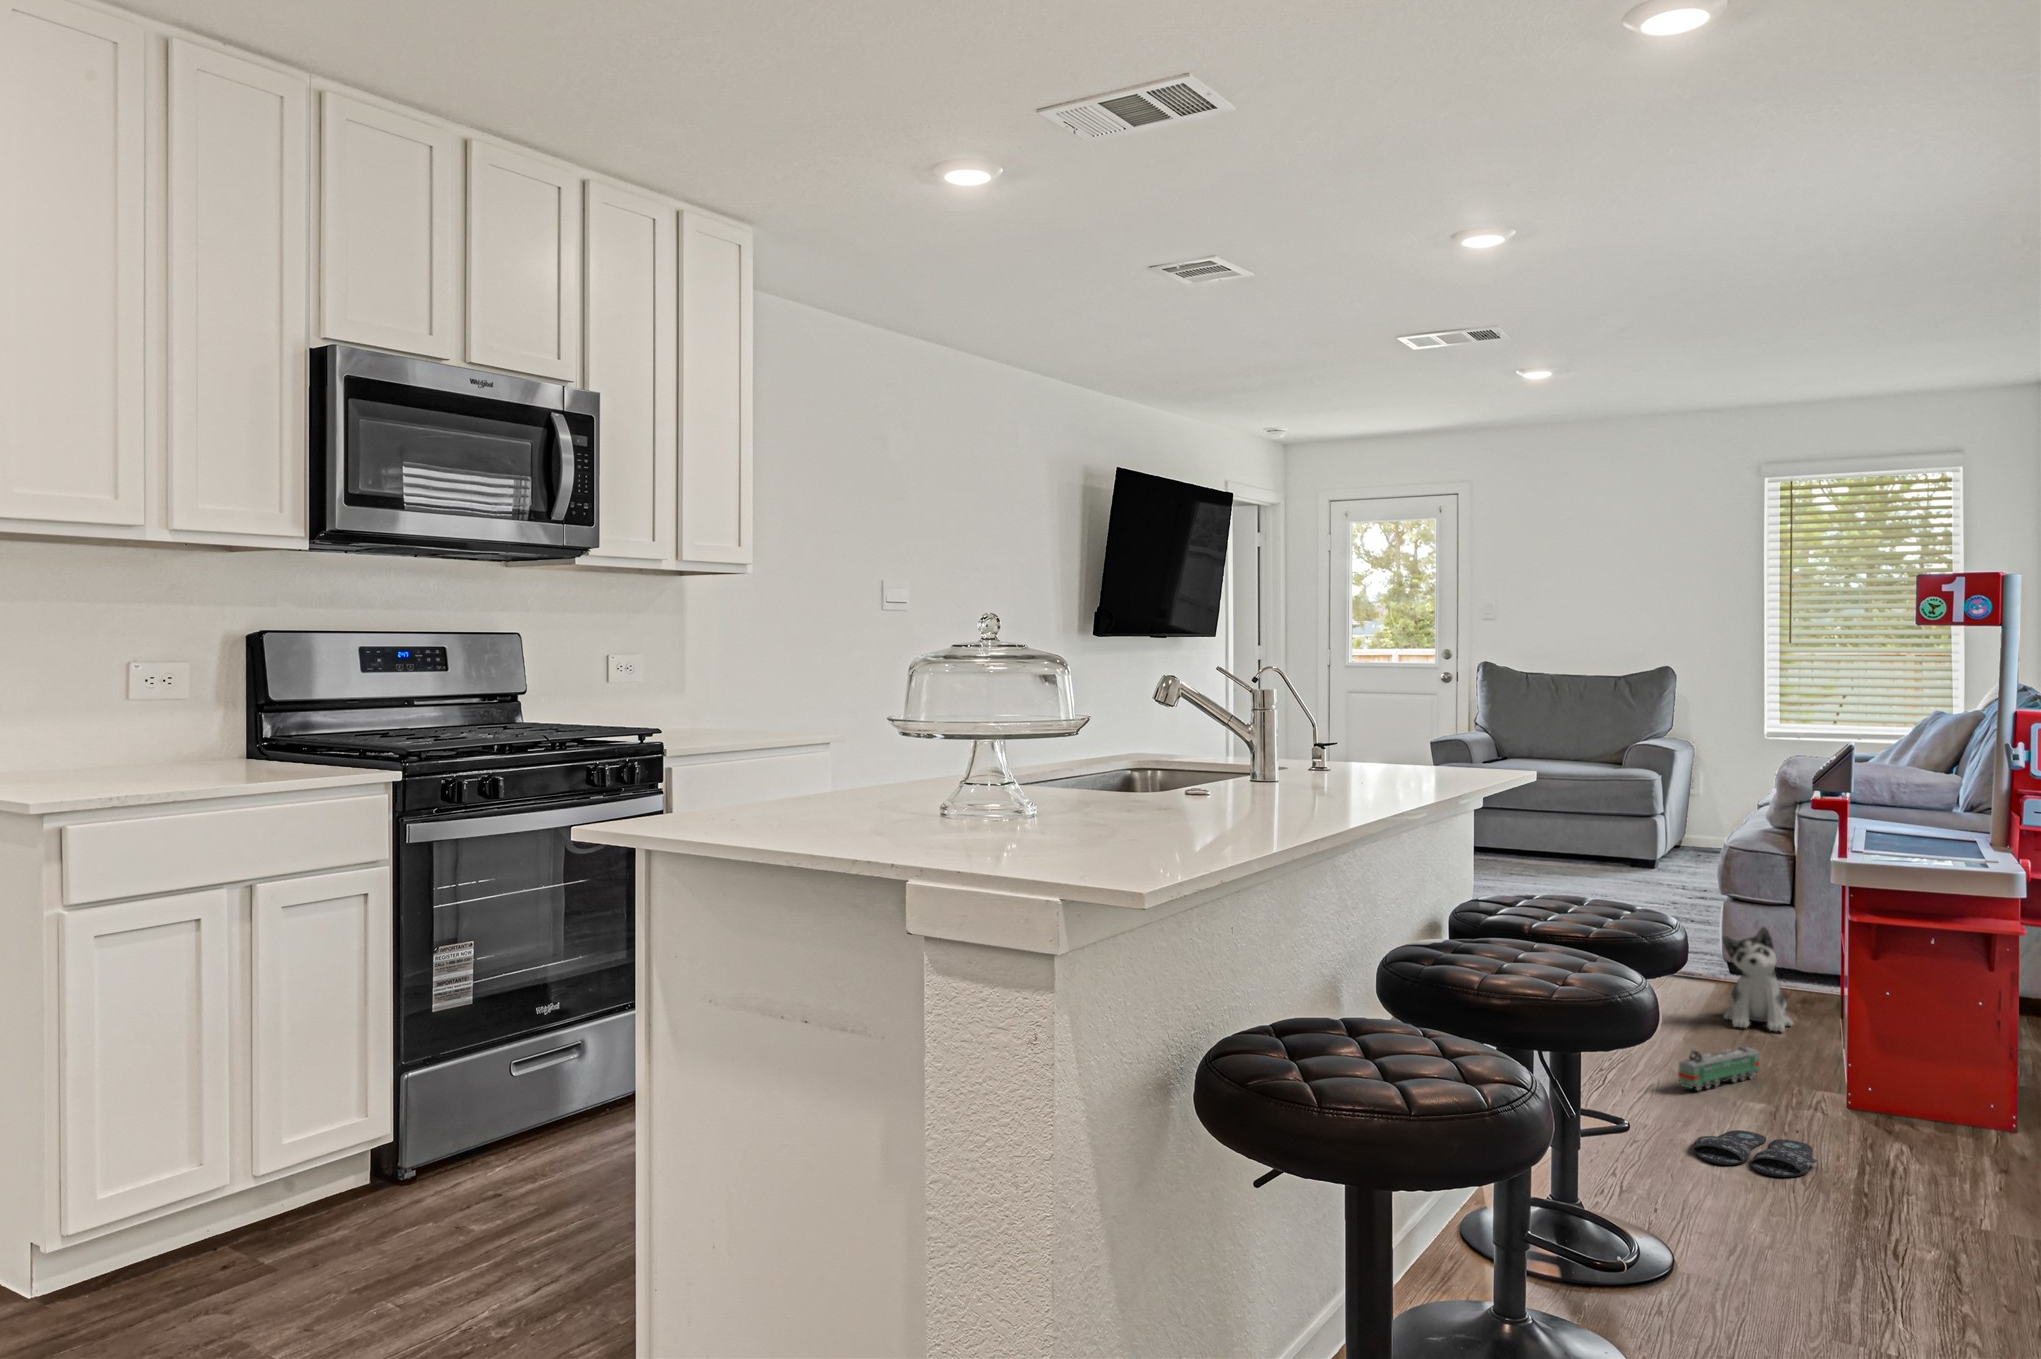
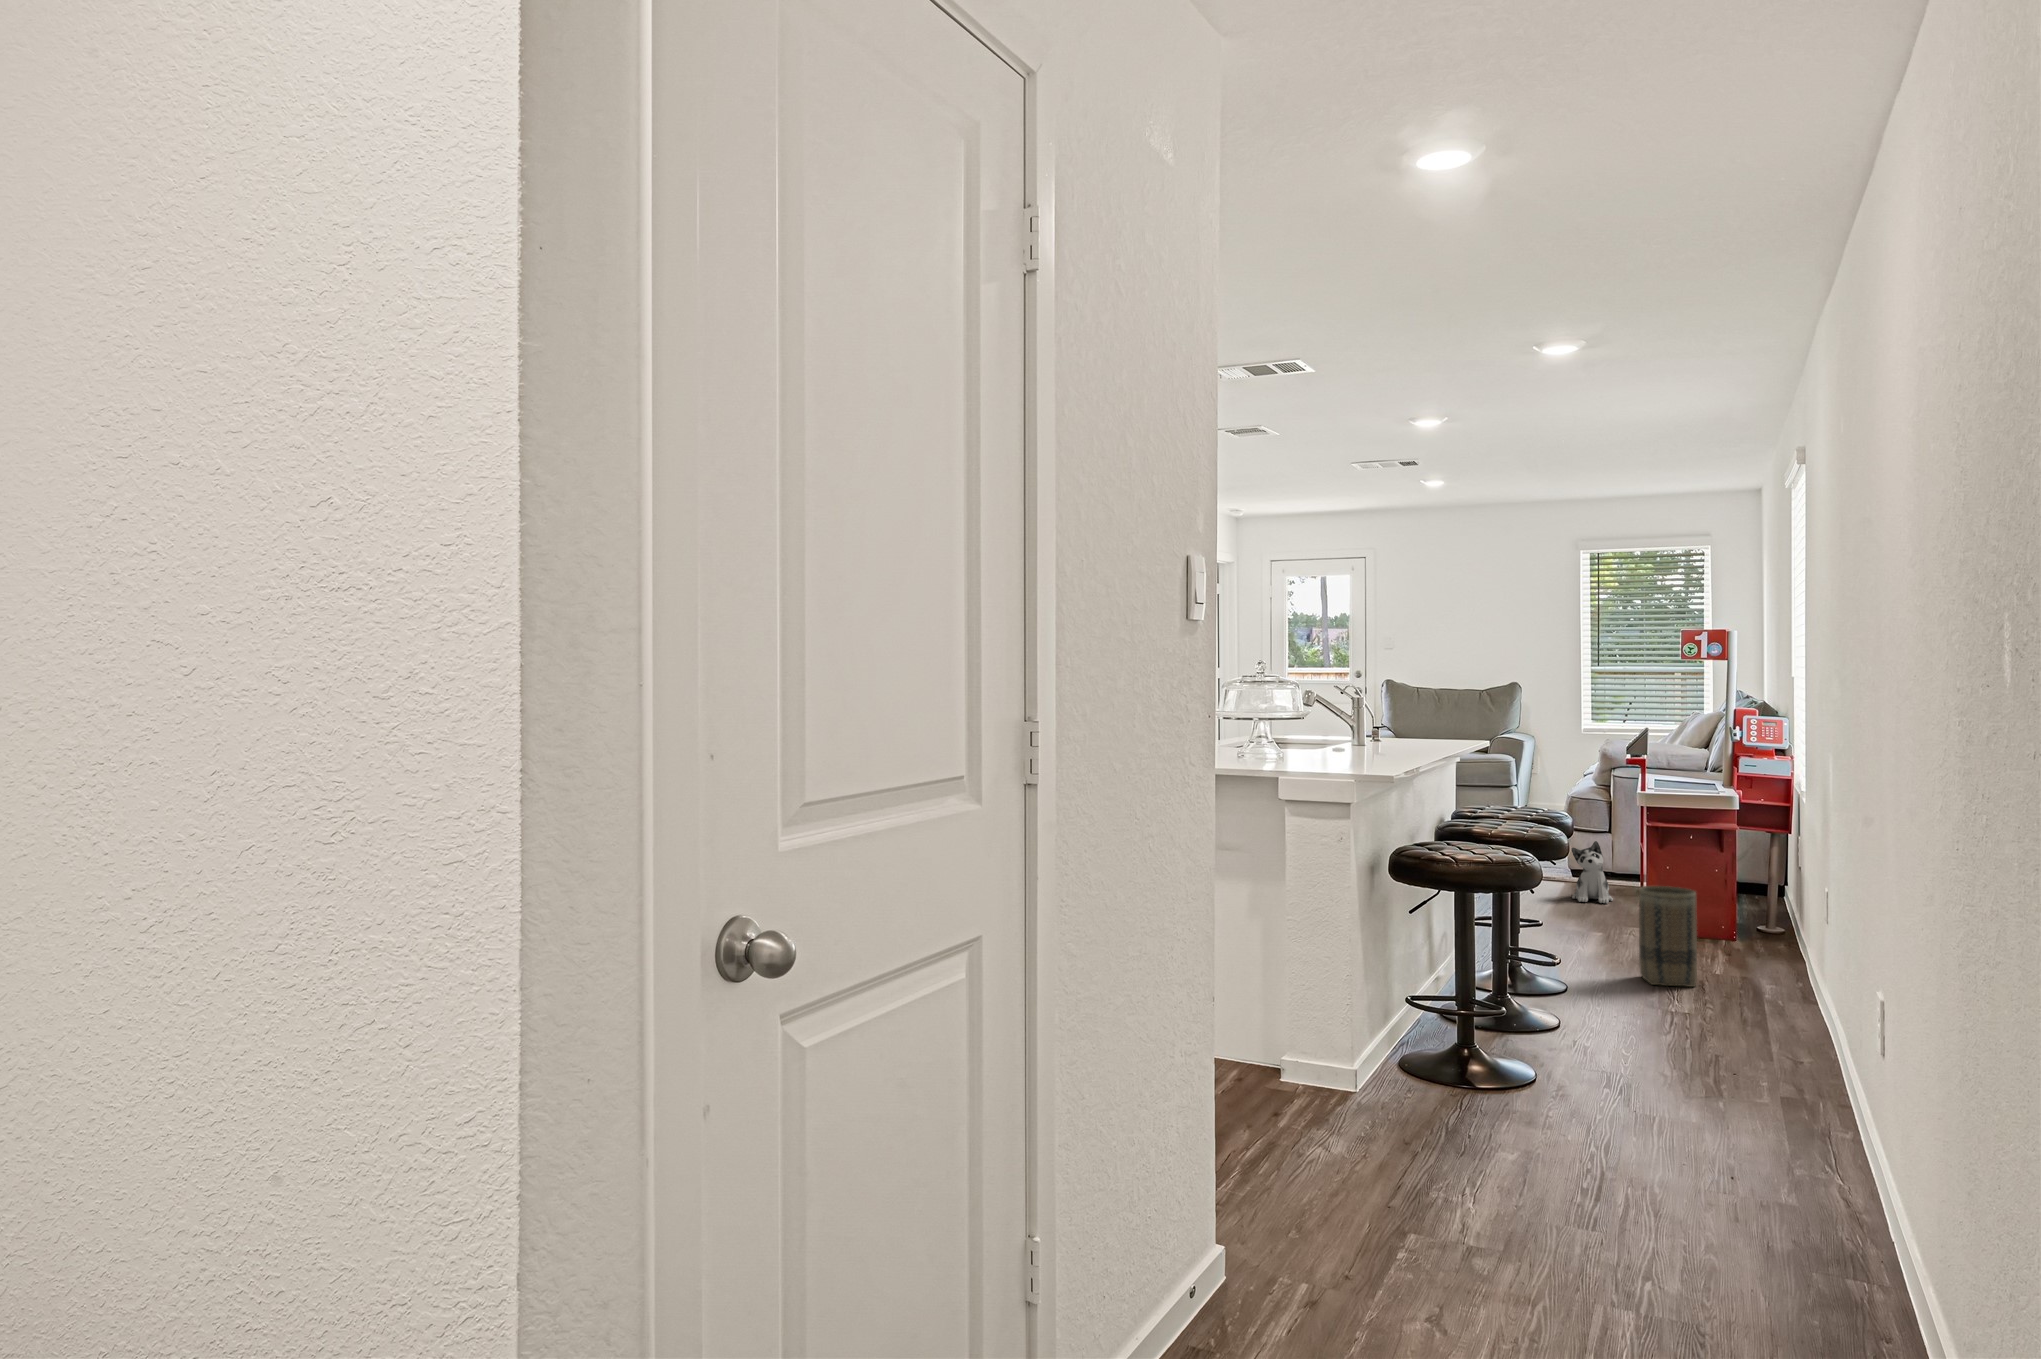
toy train: present [1678,1047,1760,1090] -> none [1553,905,1598,929]
basket: none [1825,1056,1943,1268] -> present [1639,886,1697,987]
slippers: present [1694,1130,1817,1177] -> none [1568,943,1633,959]

